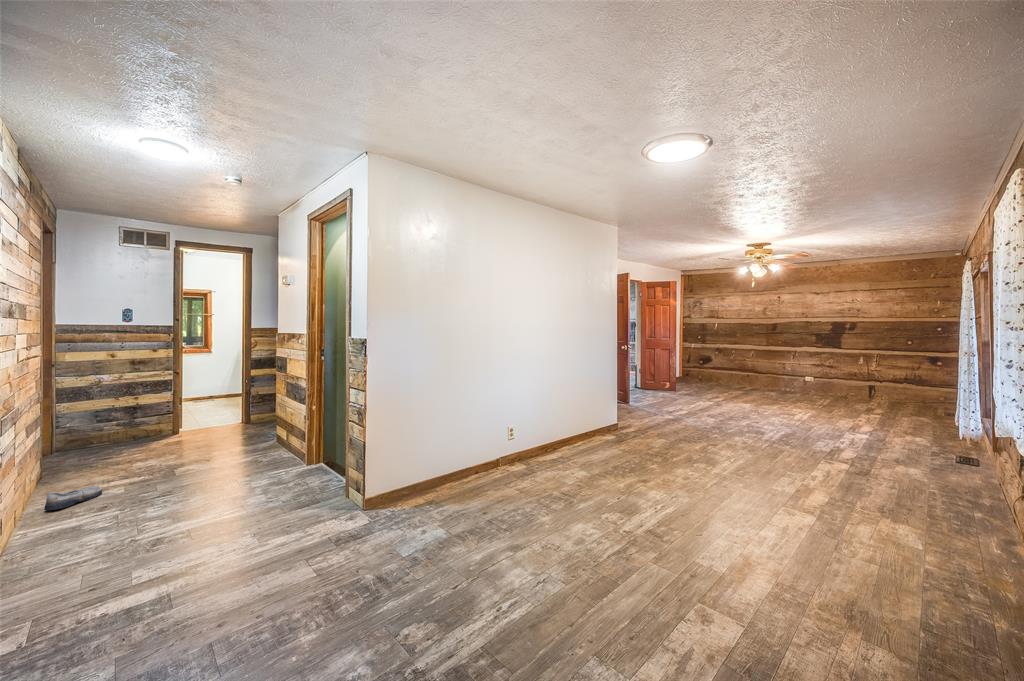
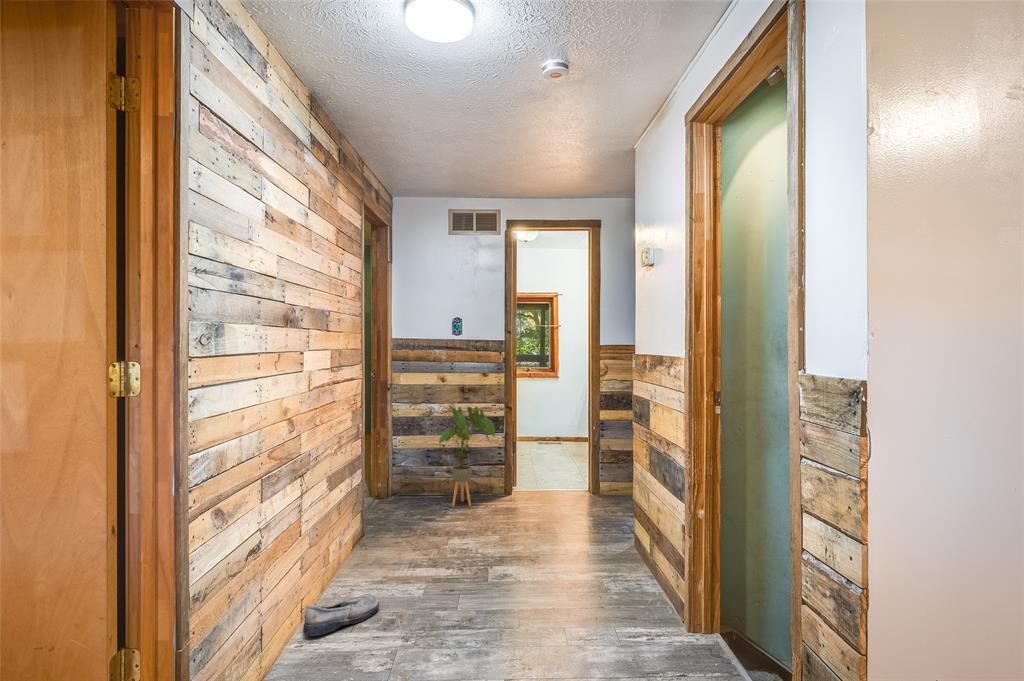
house plant: none [115,374,170,447] -> present [439,406,495,506]

